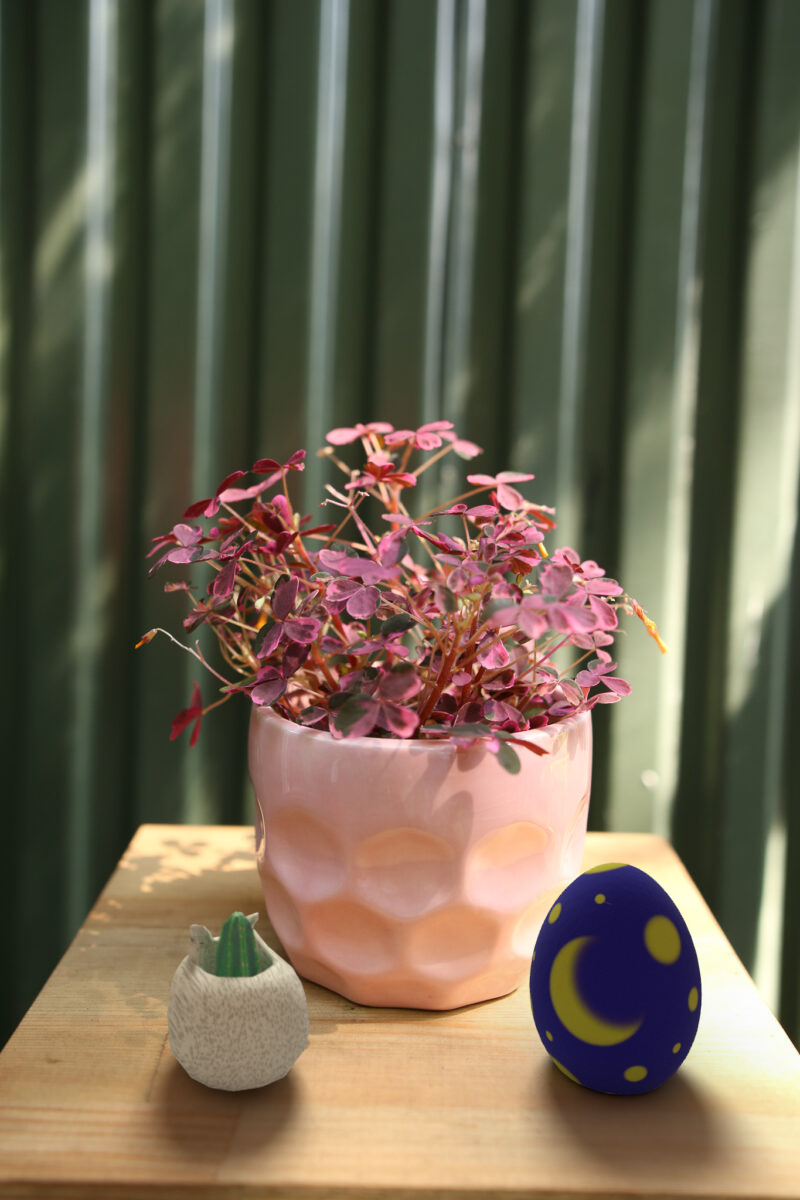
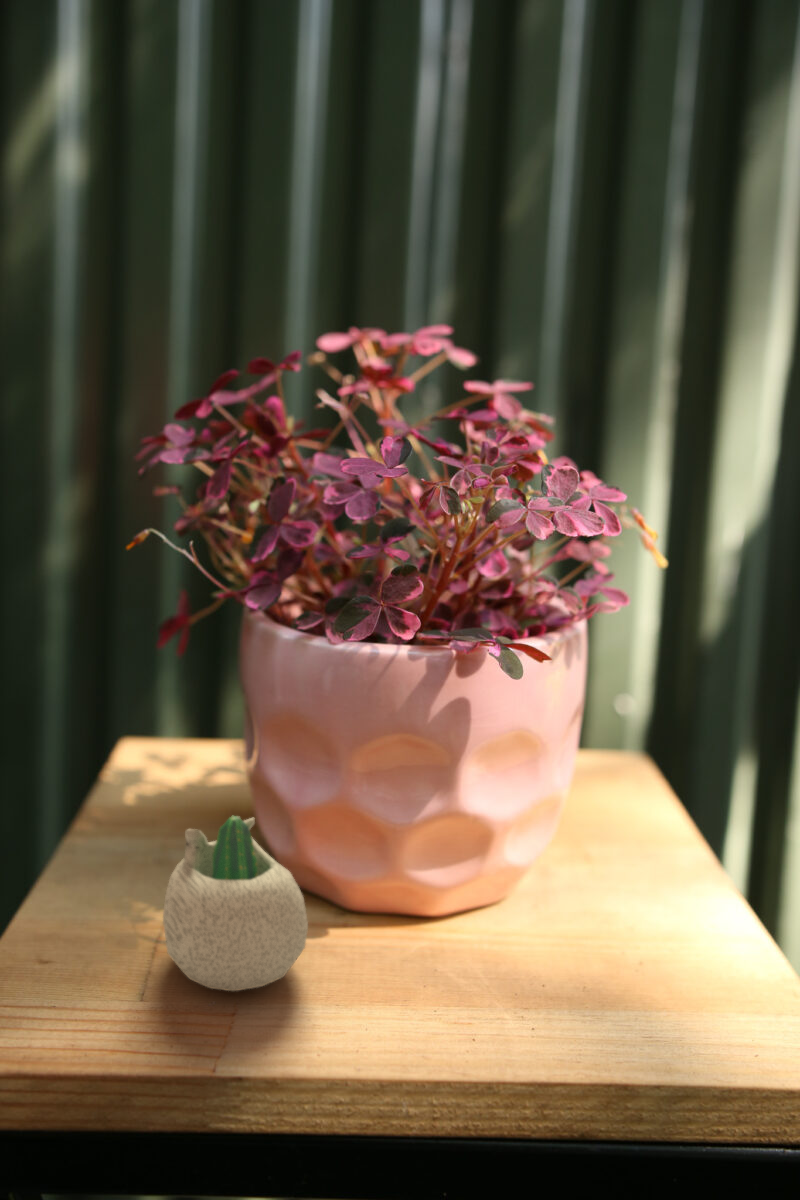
decorative egg: present [529,863,702,1095] -> none [525,768,695,991]

